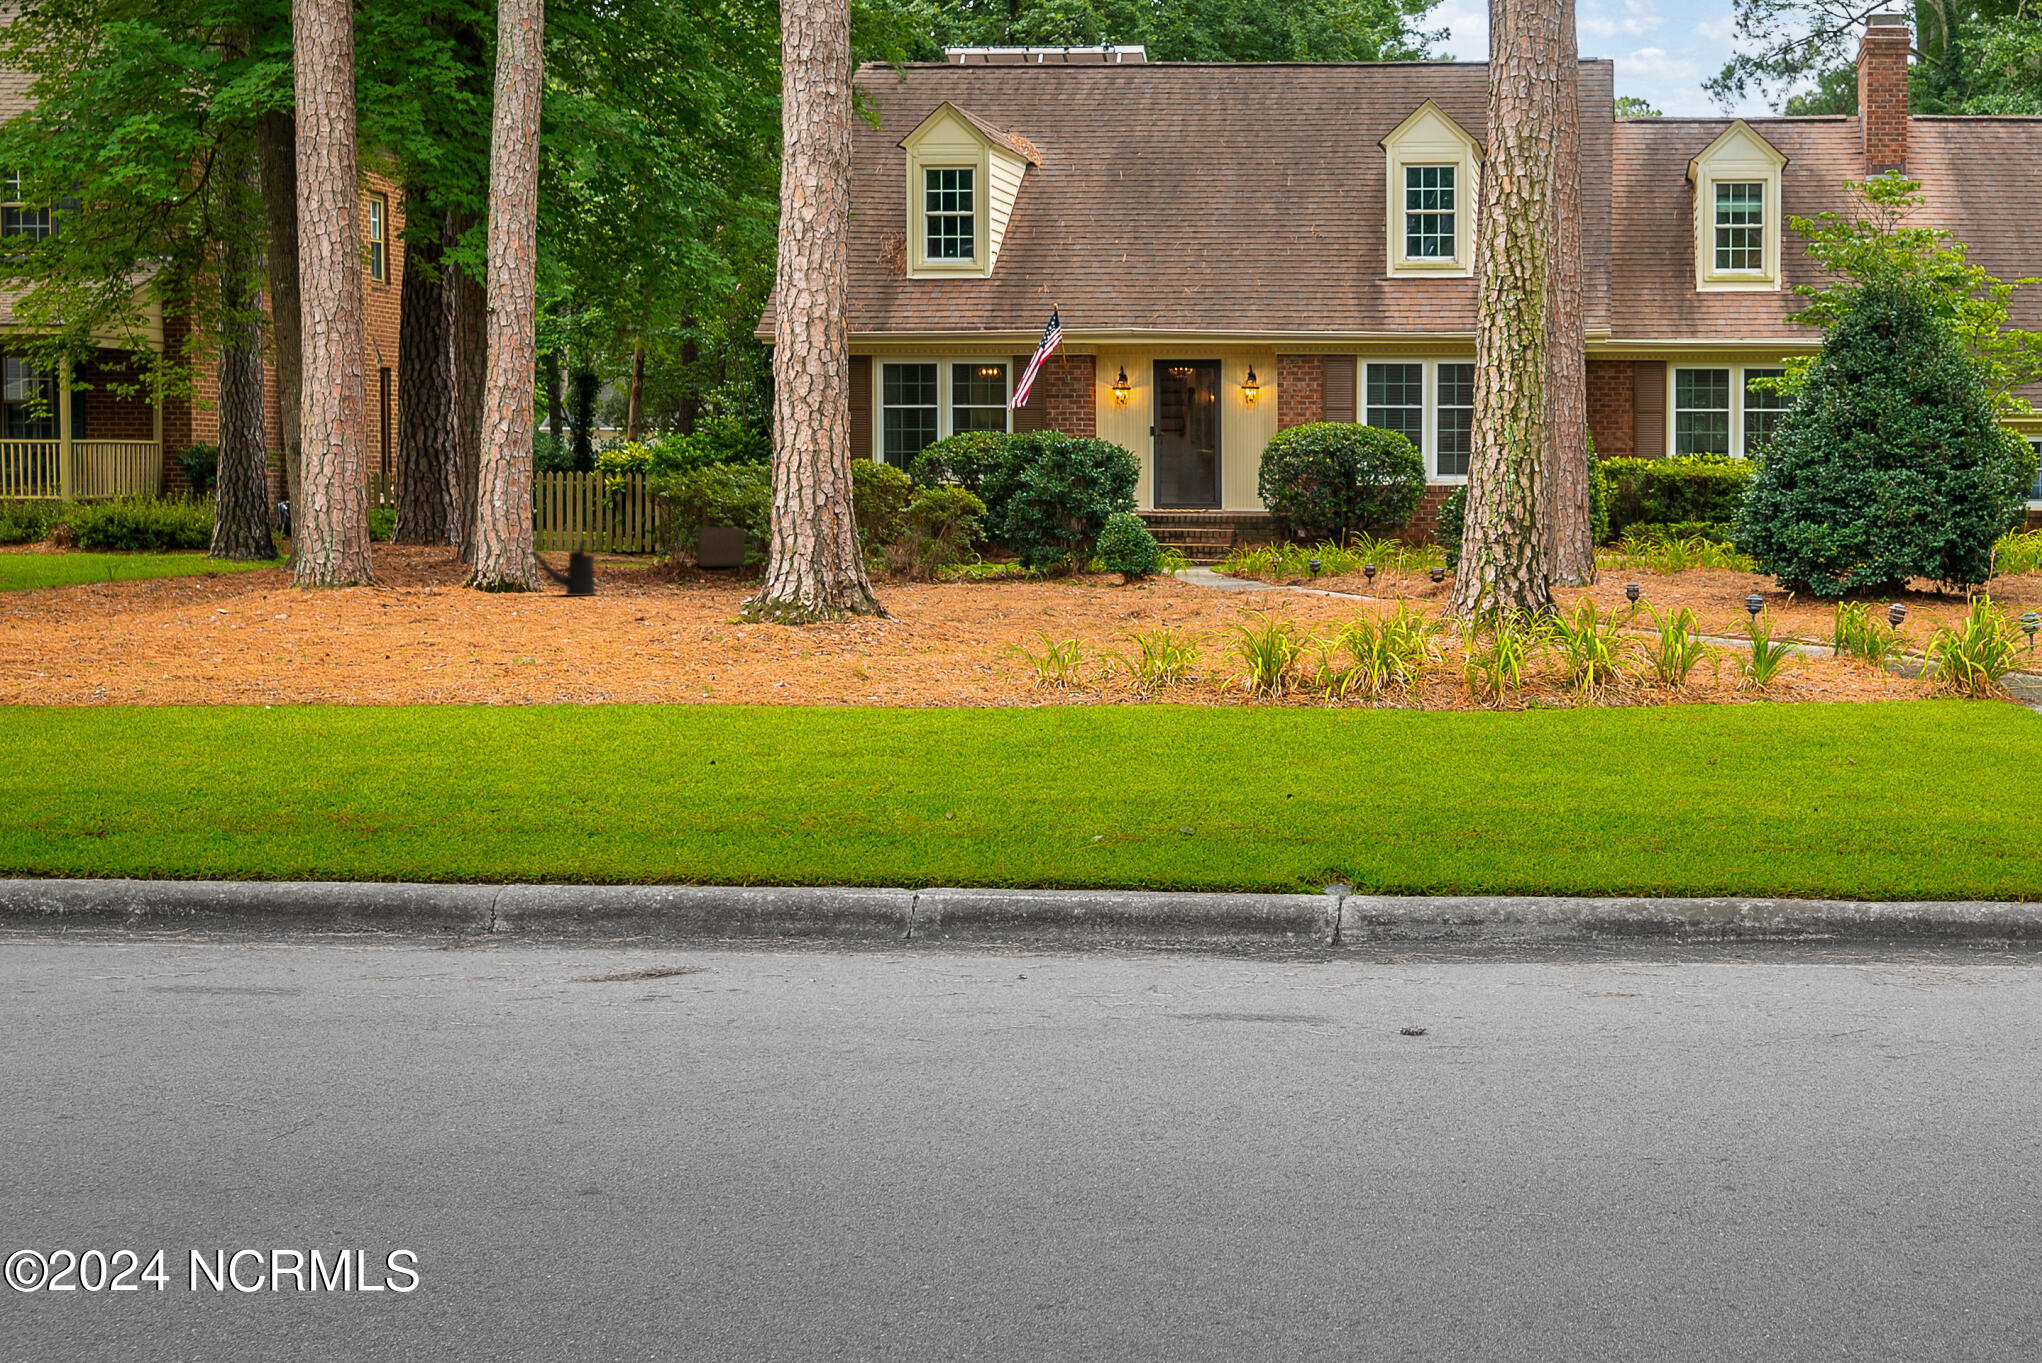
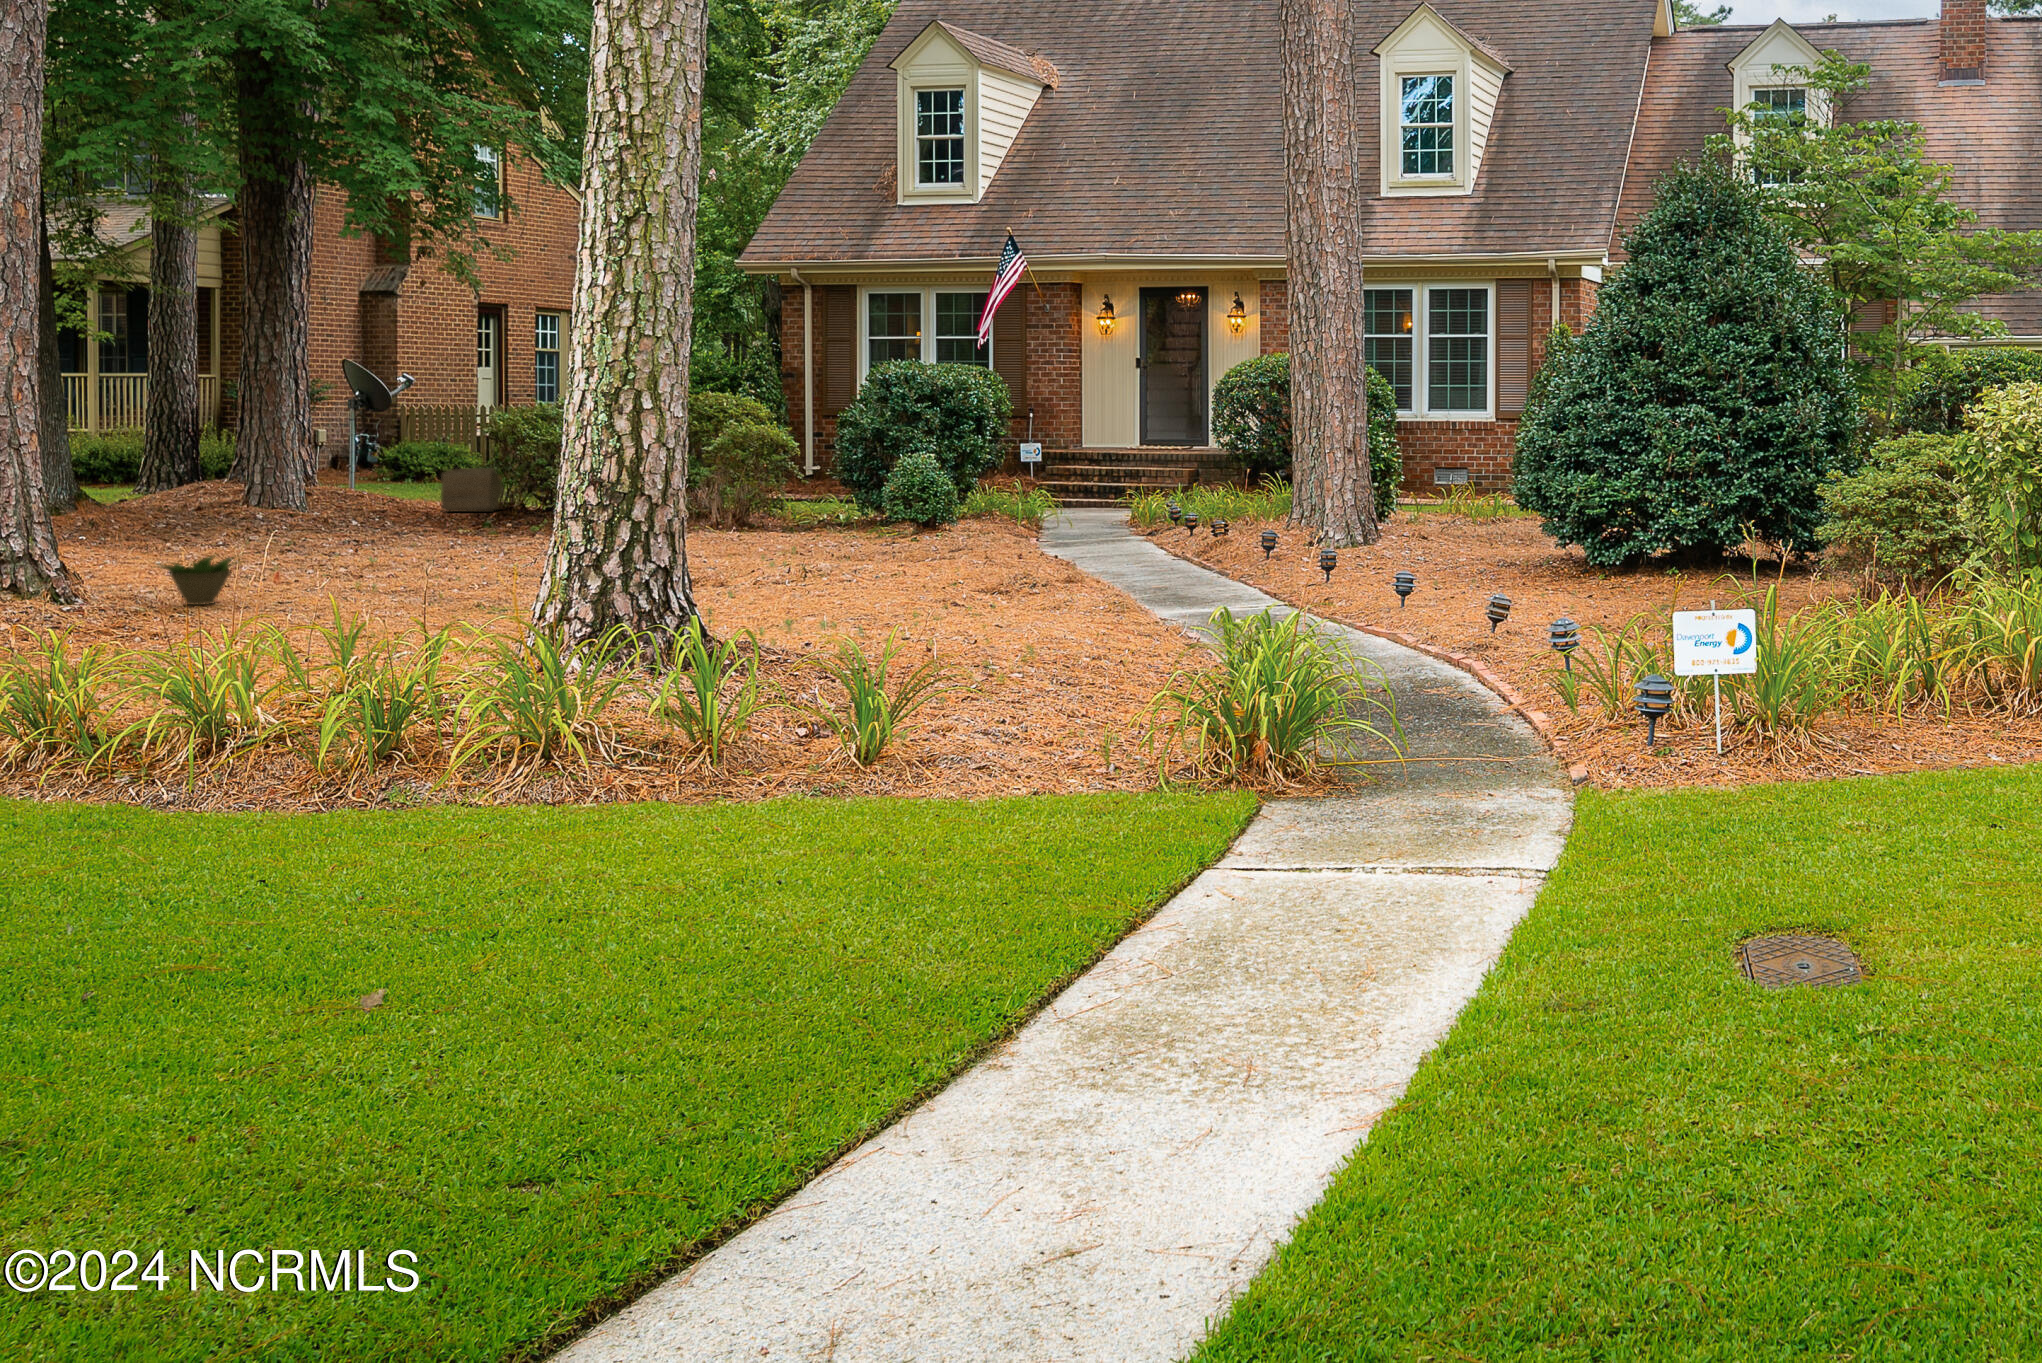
watering can: present [533,541,606,596] -> none [102,482,184,545]
decorative plant: none [849,591,923,632] -> present [159,555,245,605]

